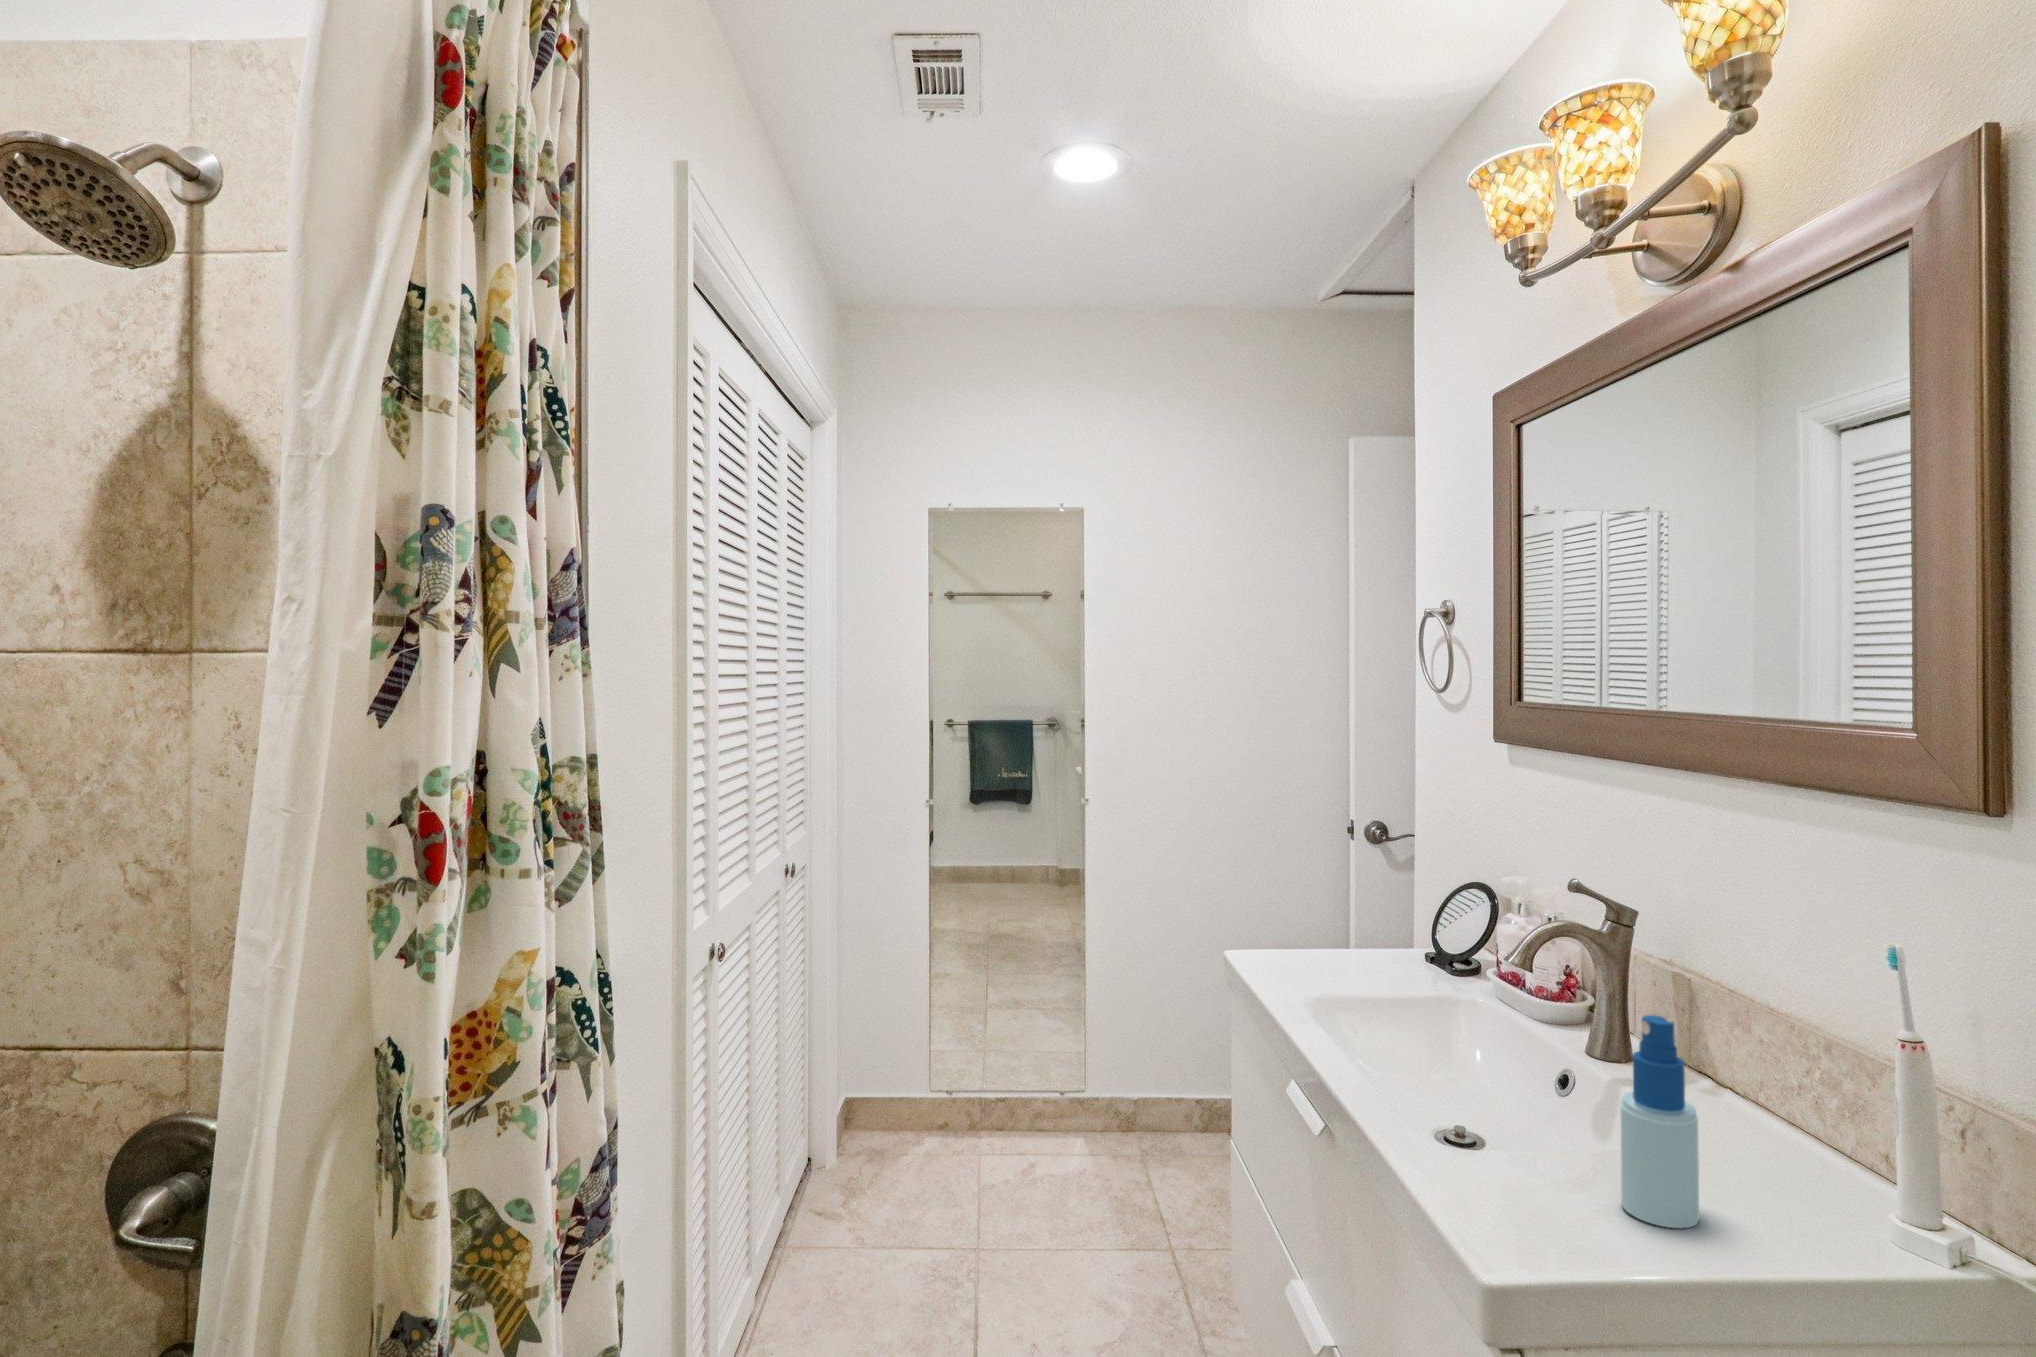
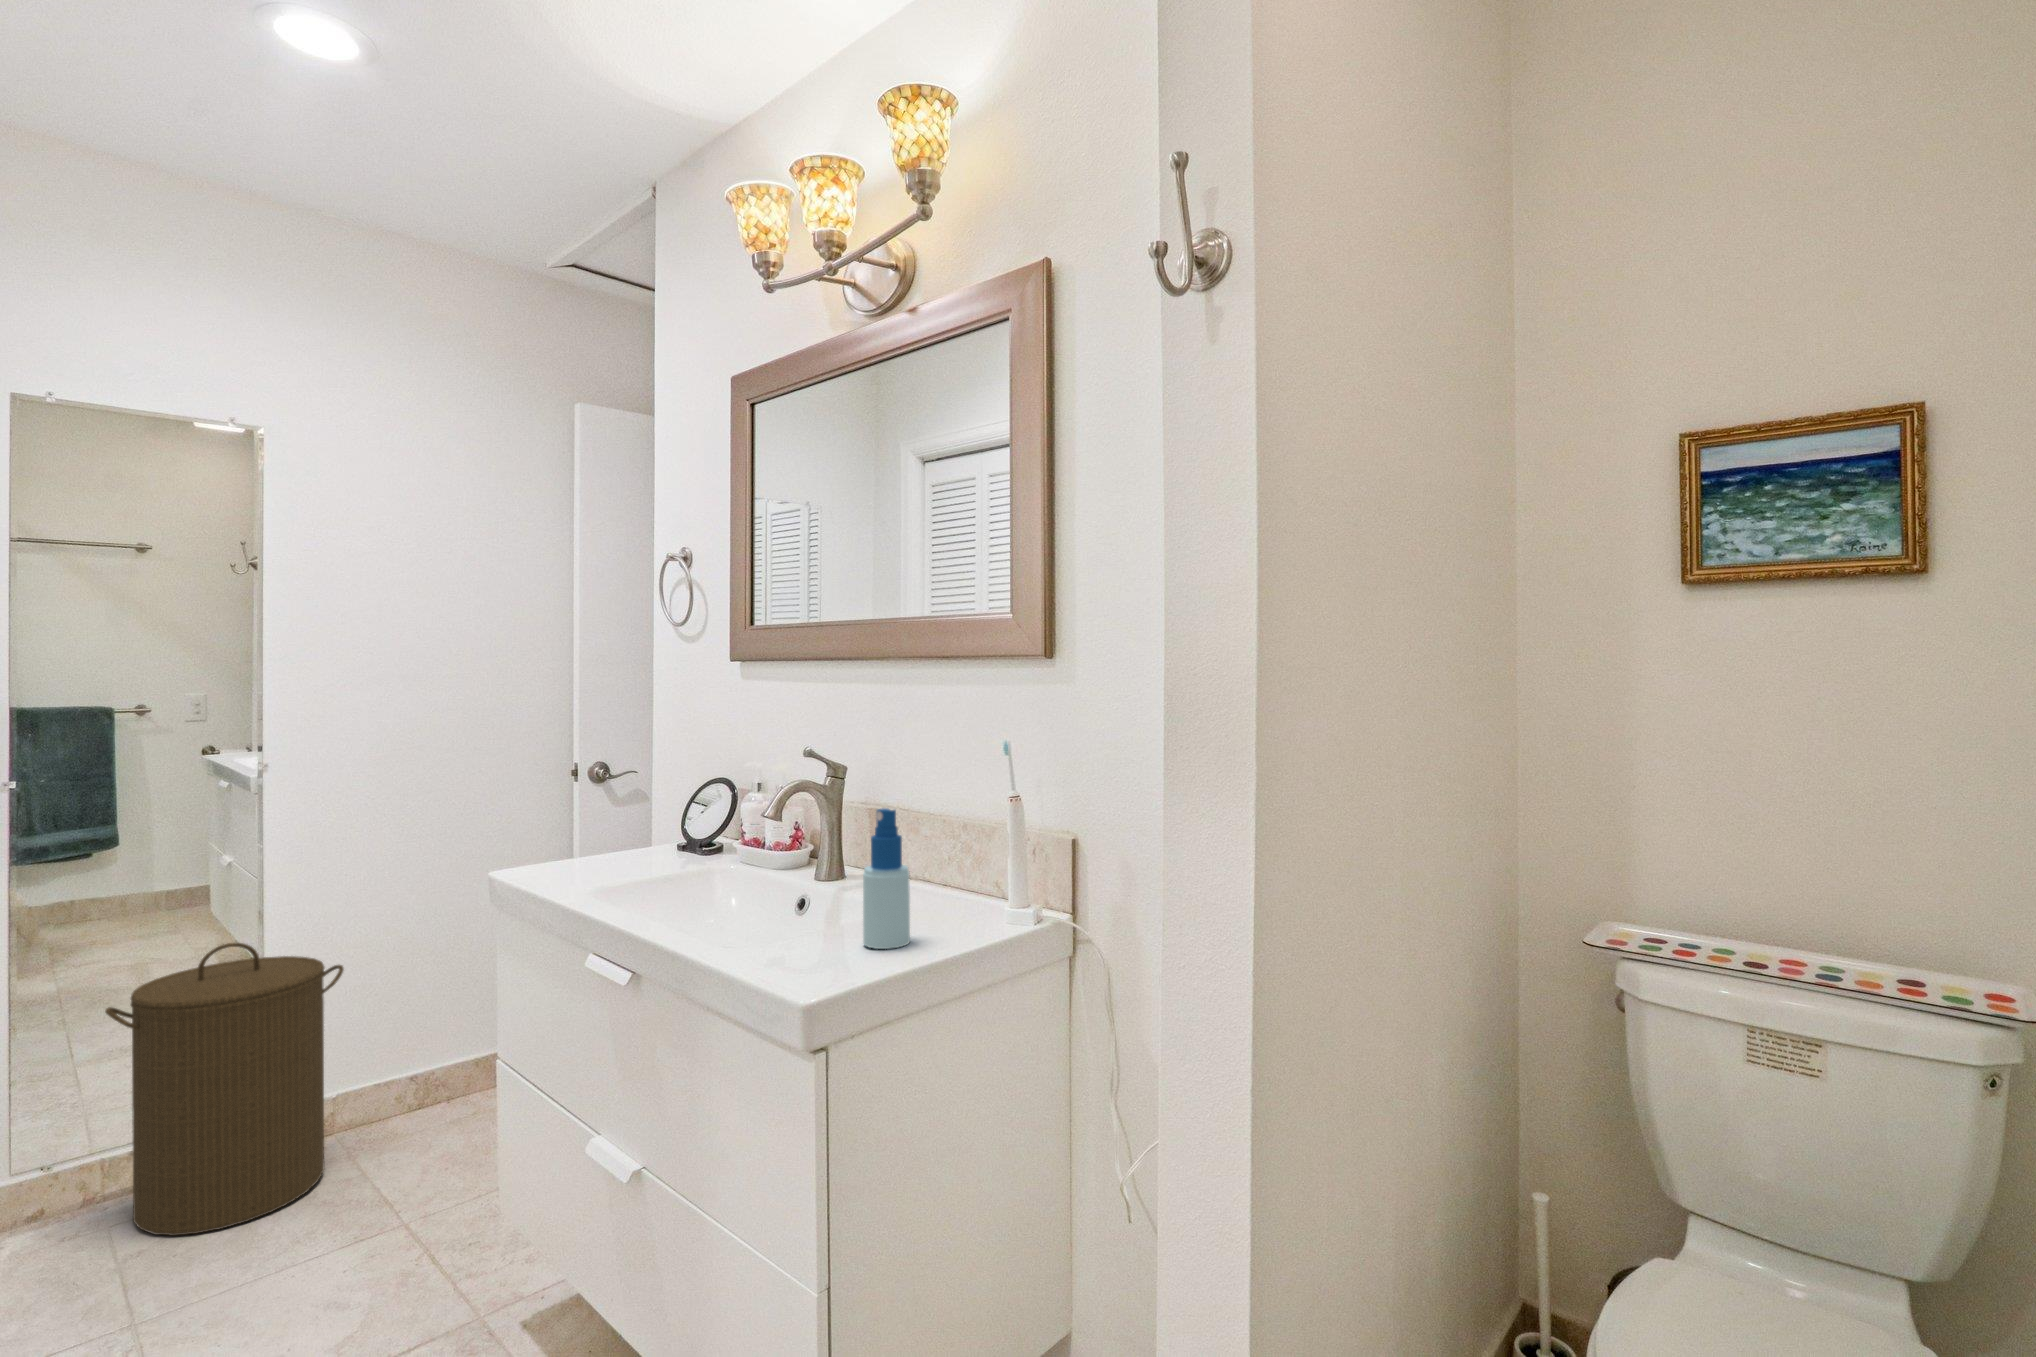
laundry hamper: none [980,962,1140,1210] -> present [105,943,344,1236]

